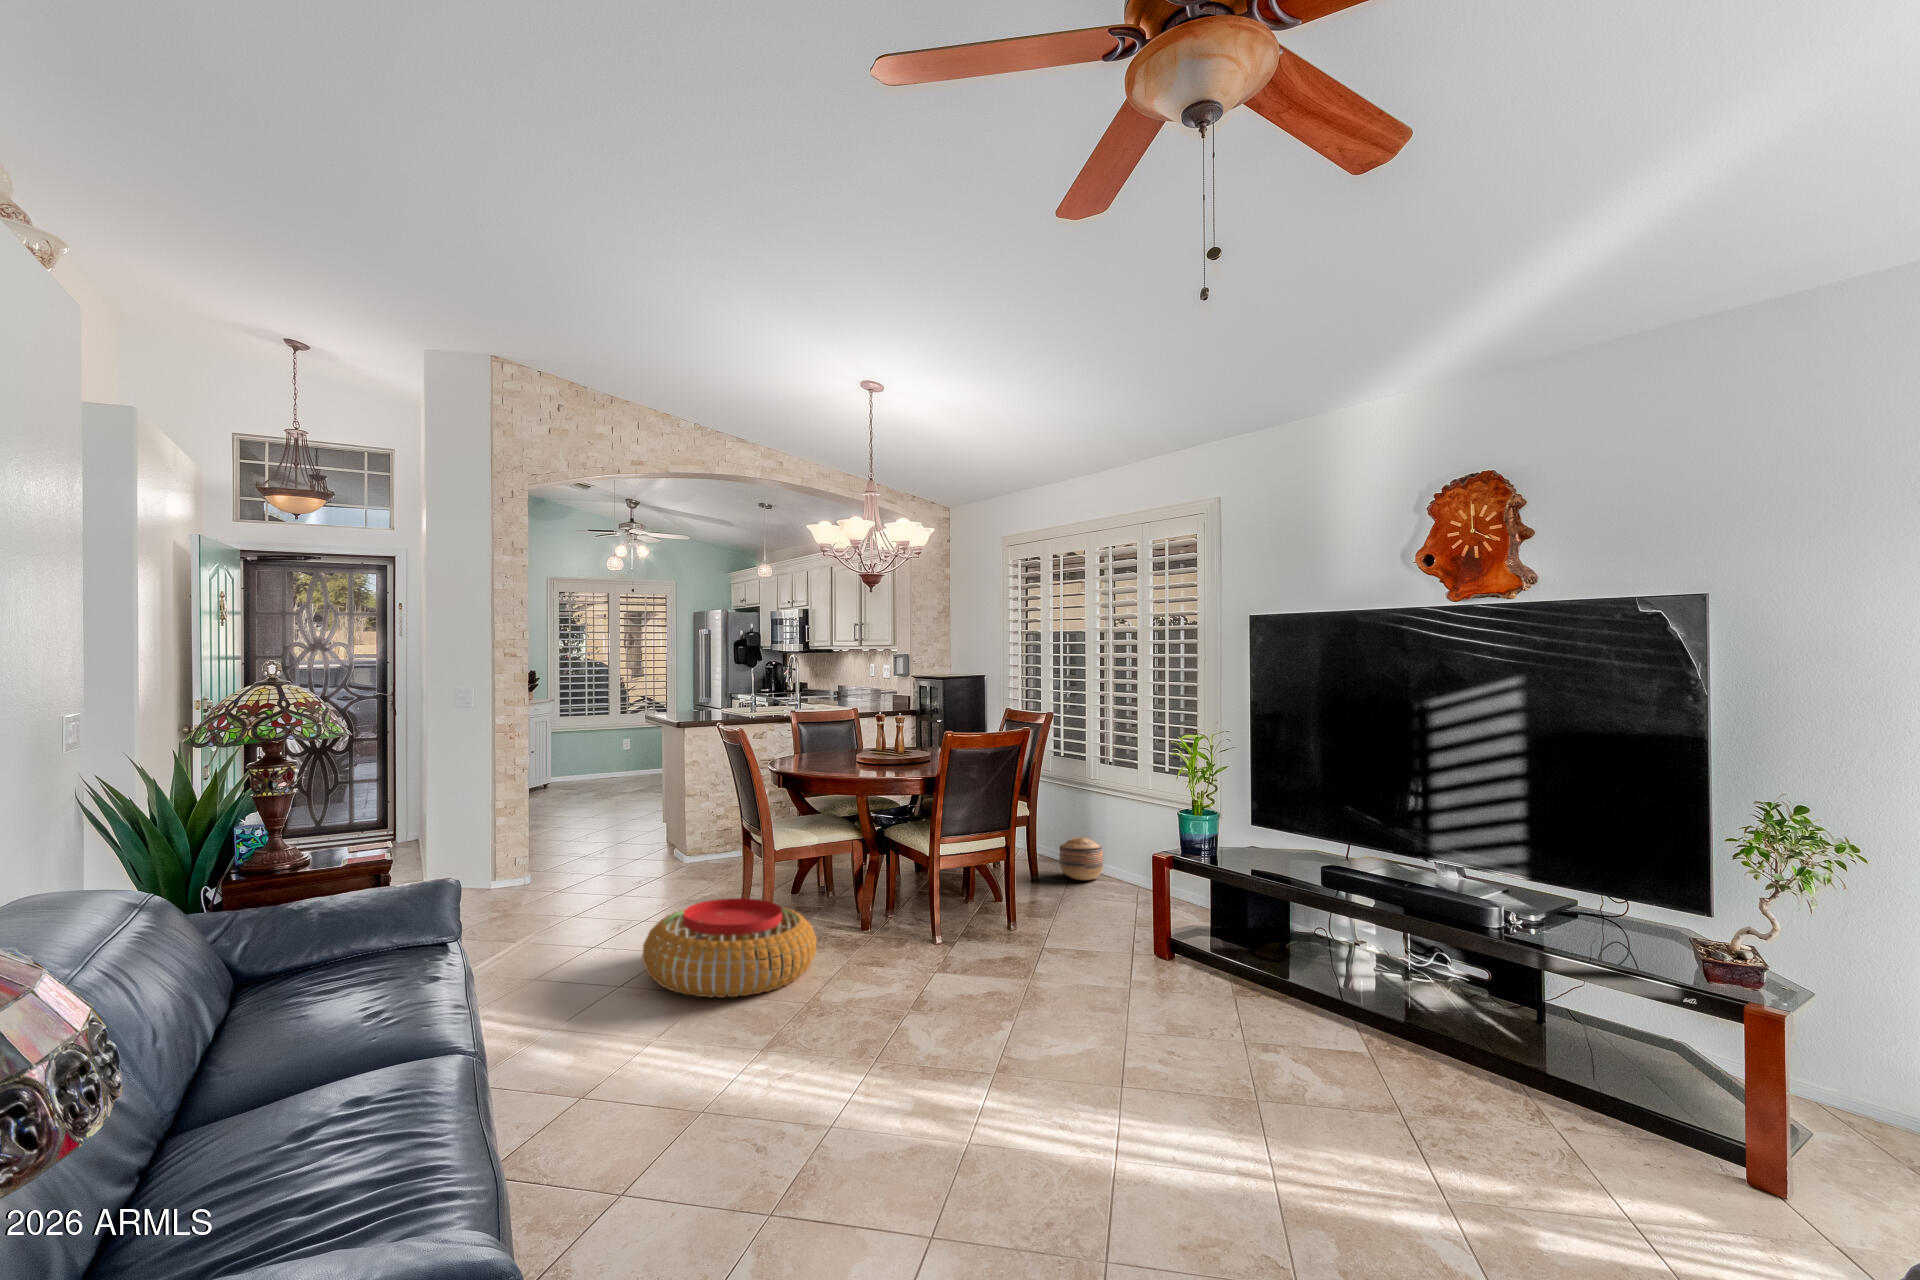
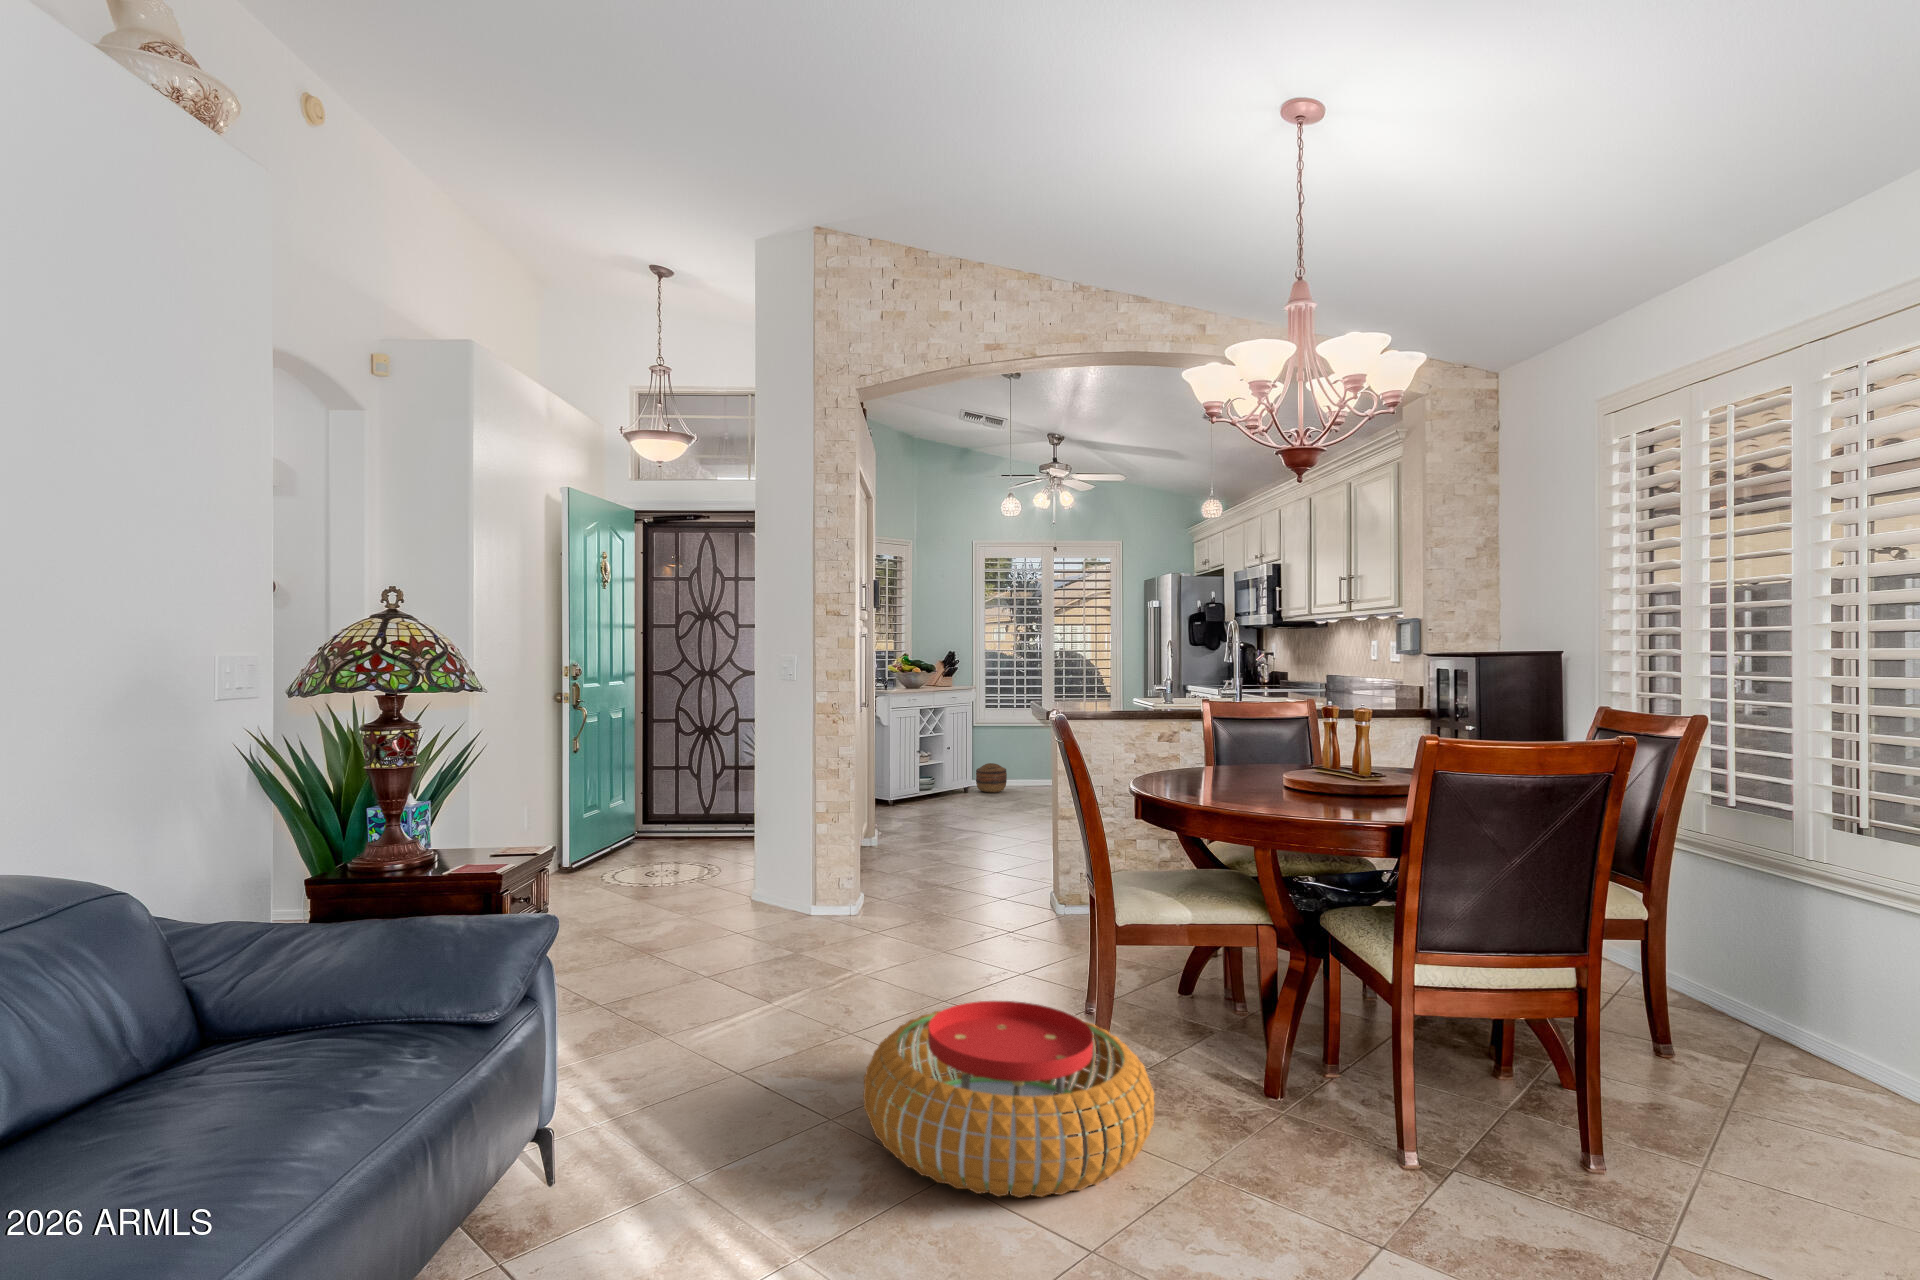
basket: present [1059,838,1103,880] -> present [976,763,1007,793]

